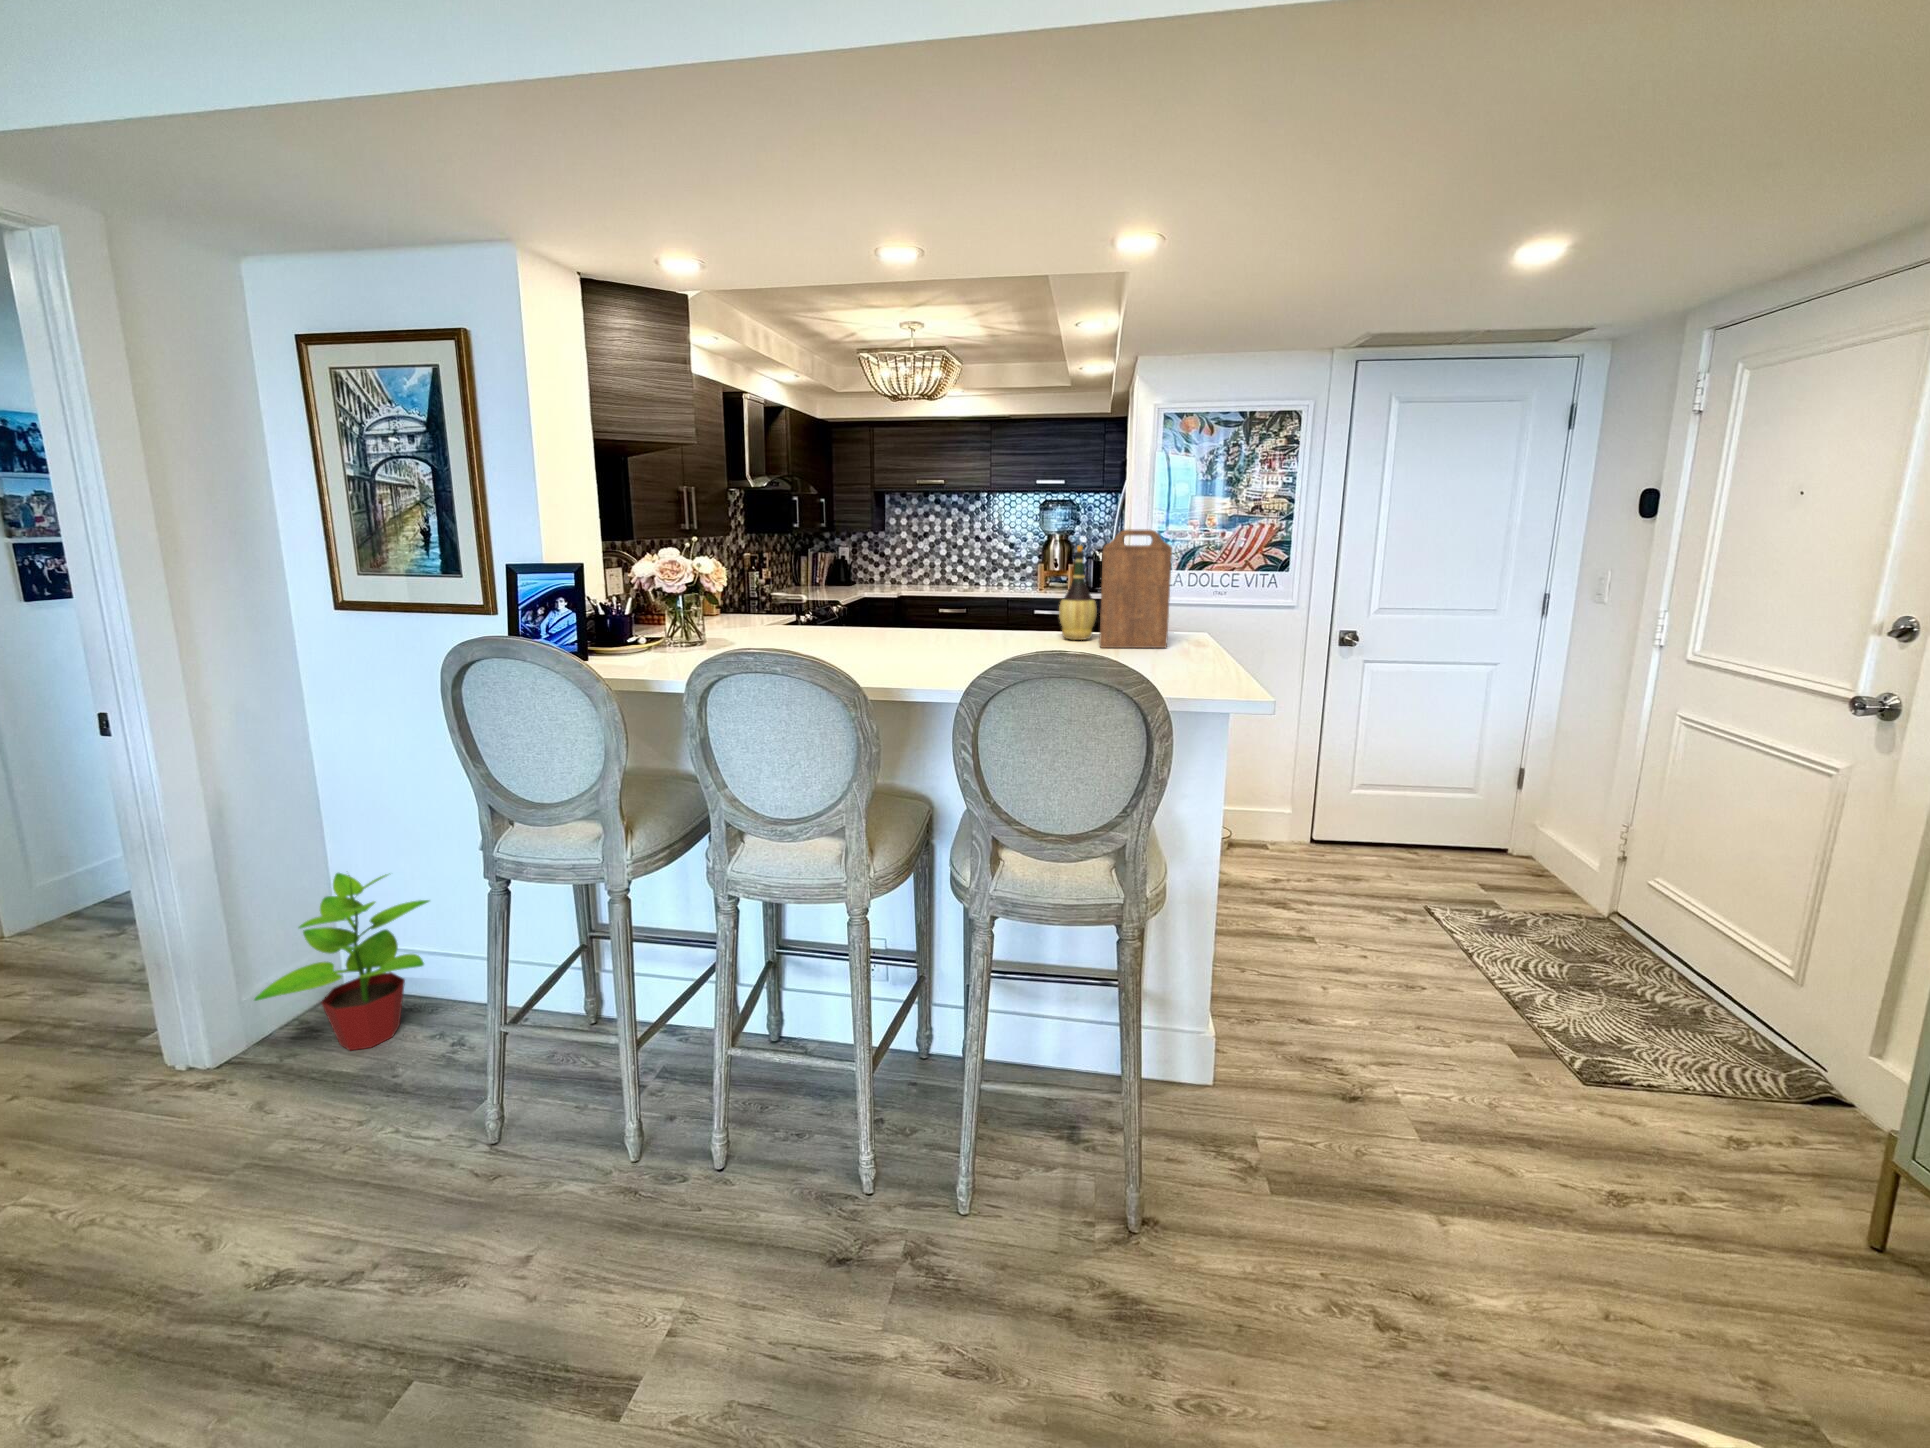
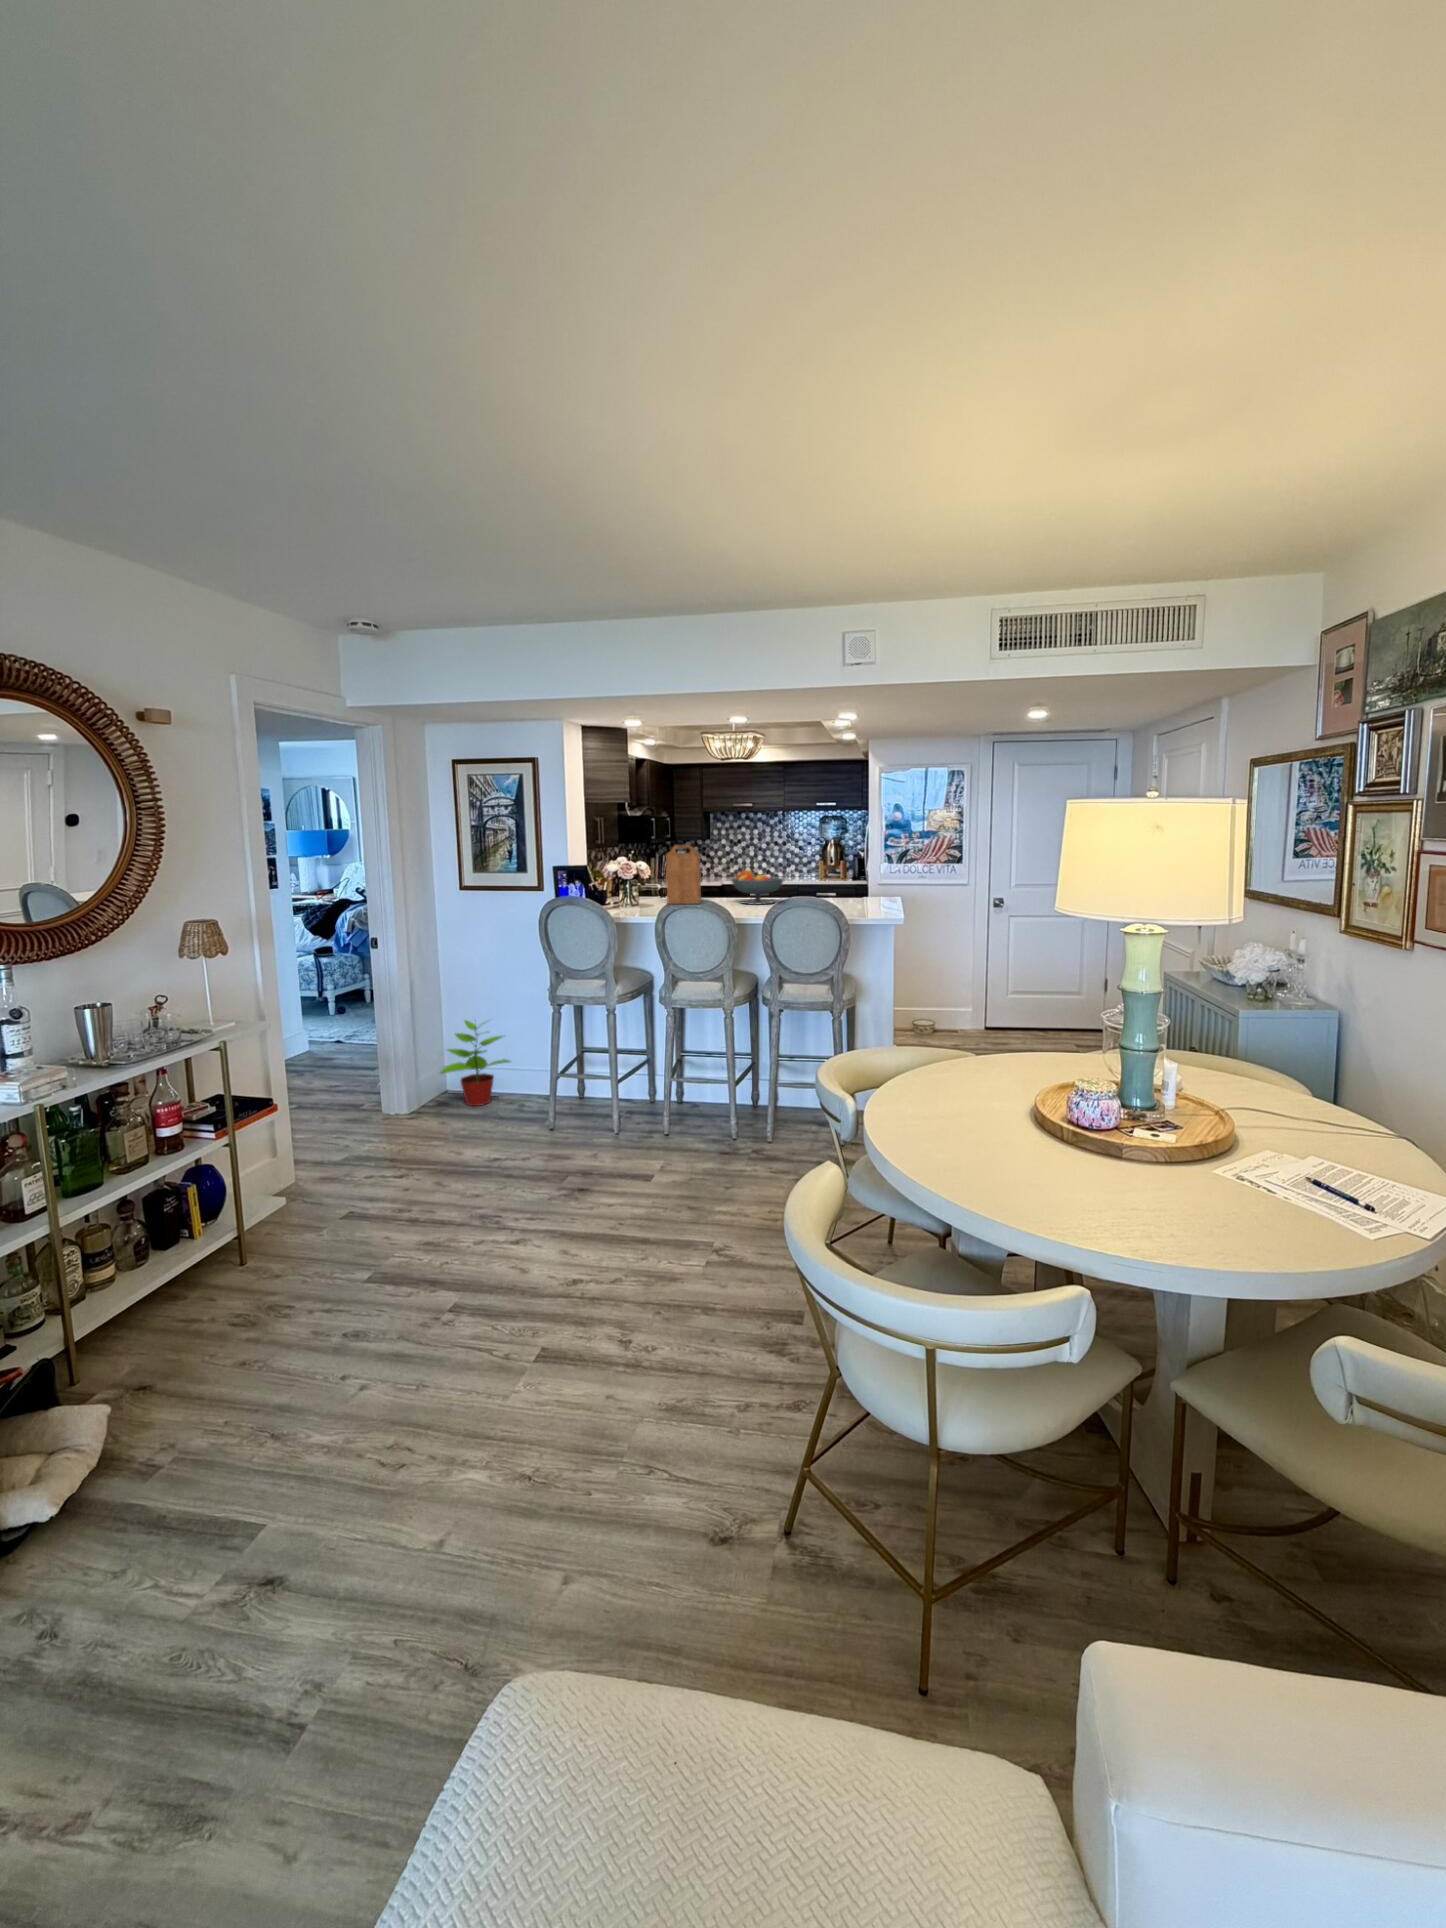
cutting board: present [1099,529,1172,648] -> present [666,845,701,904]
wine bottle: present [1059,545,1097,640] -> none [821,853,840,901]
fruit bowl: none [885,576,989,646] -> present [732,870,783,905]

